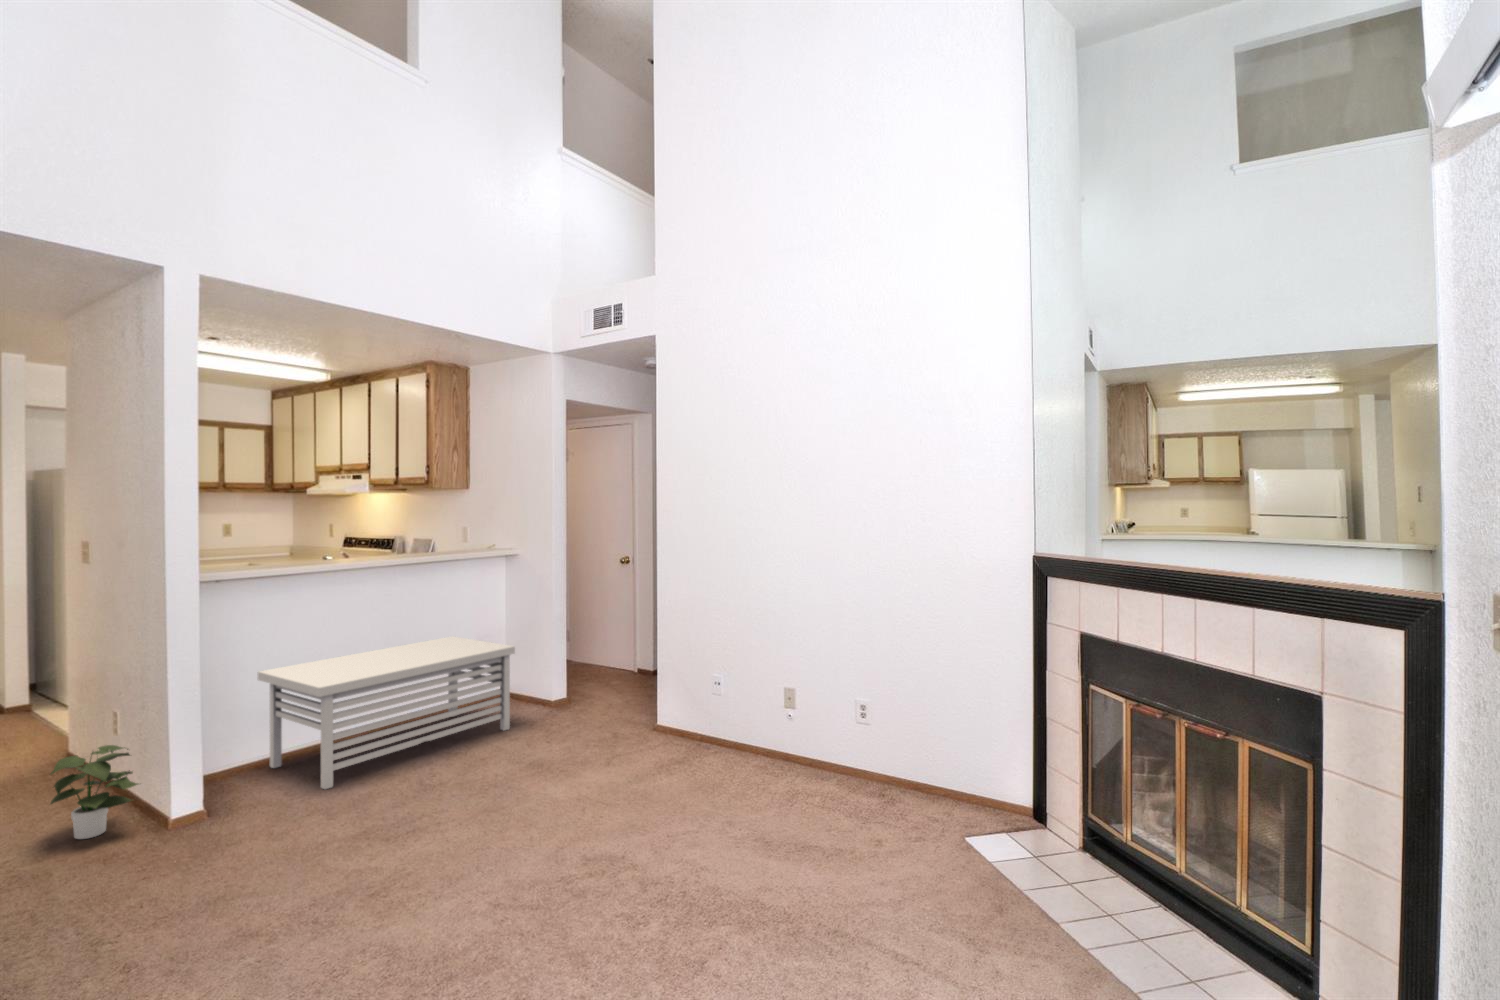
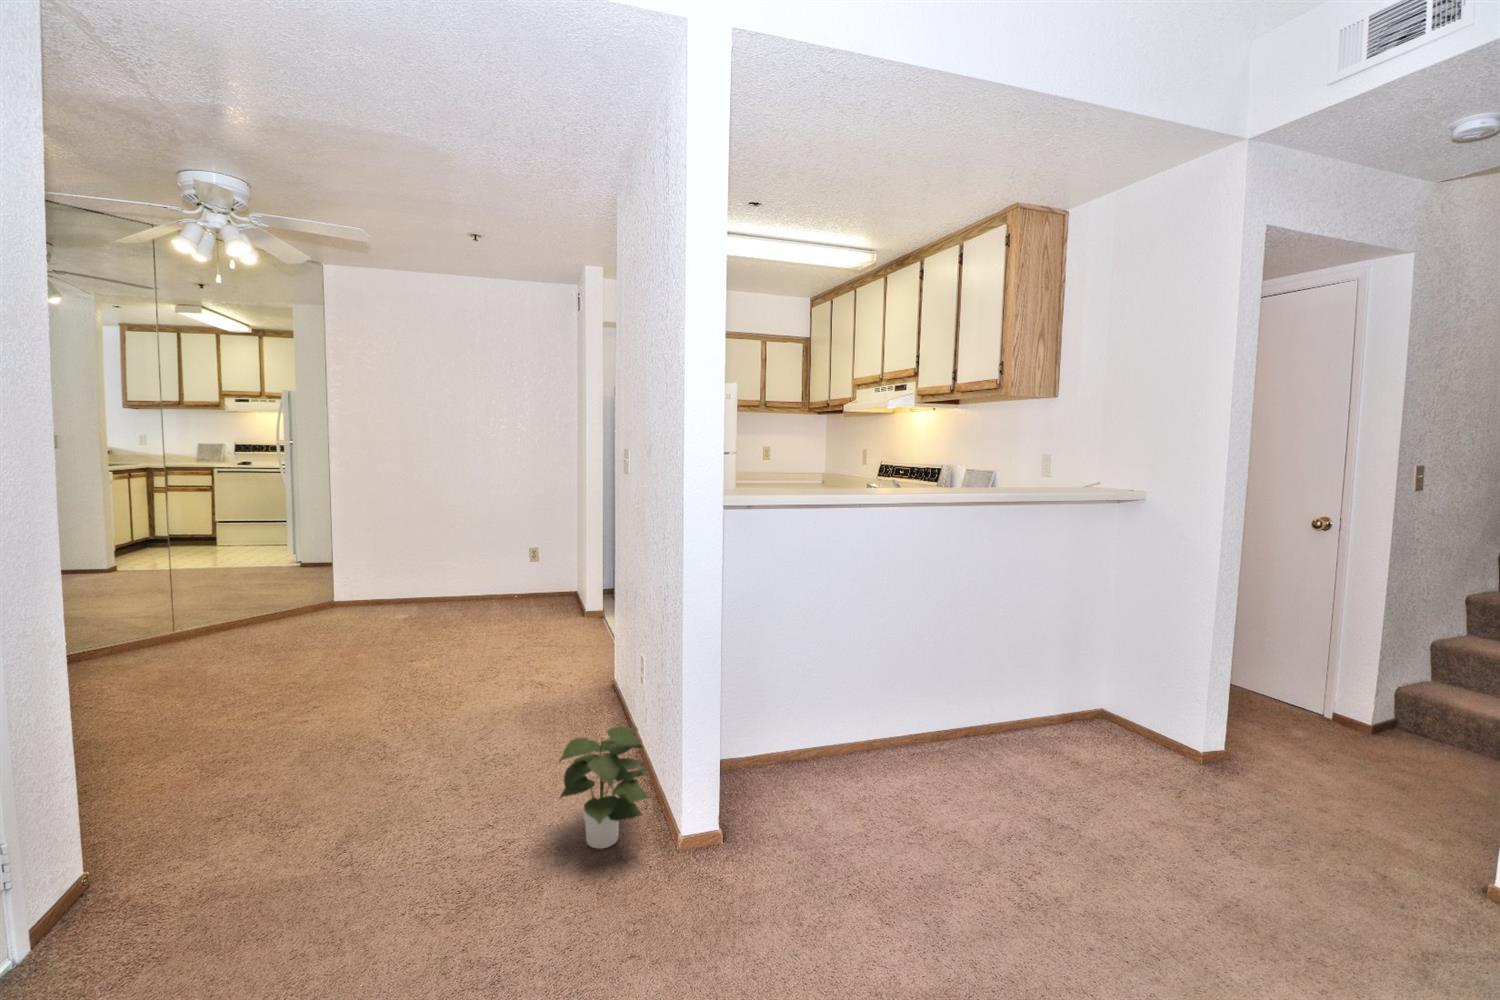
storage bench: present [257,636,515,789] -> none [790,618,1161,857]

